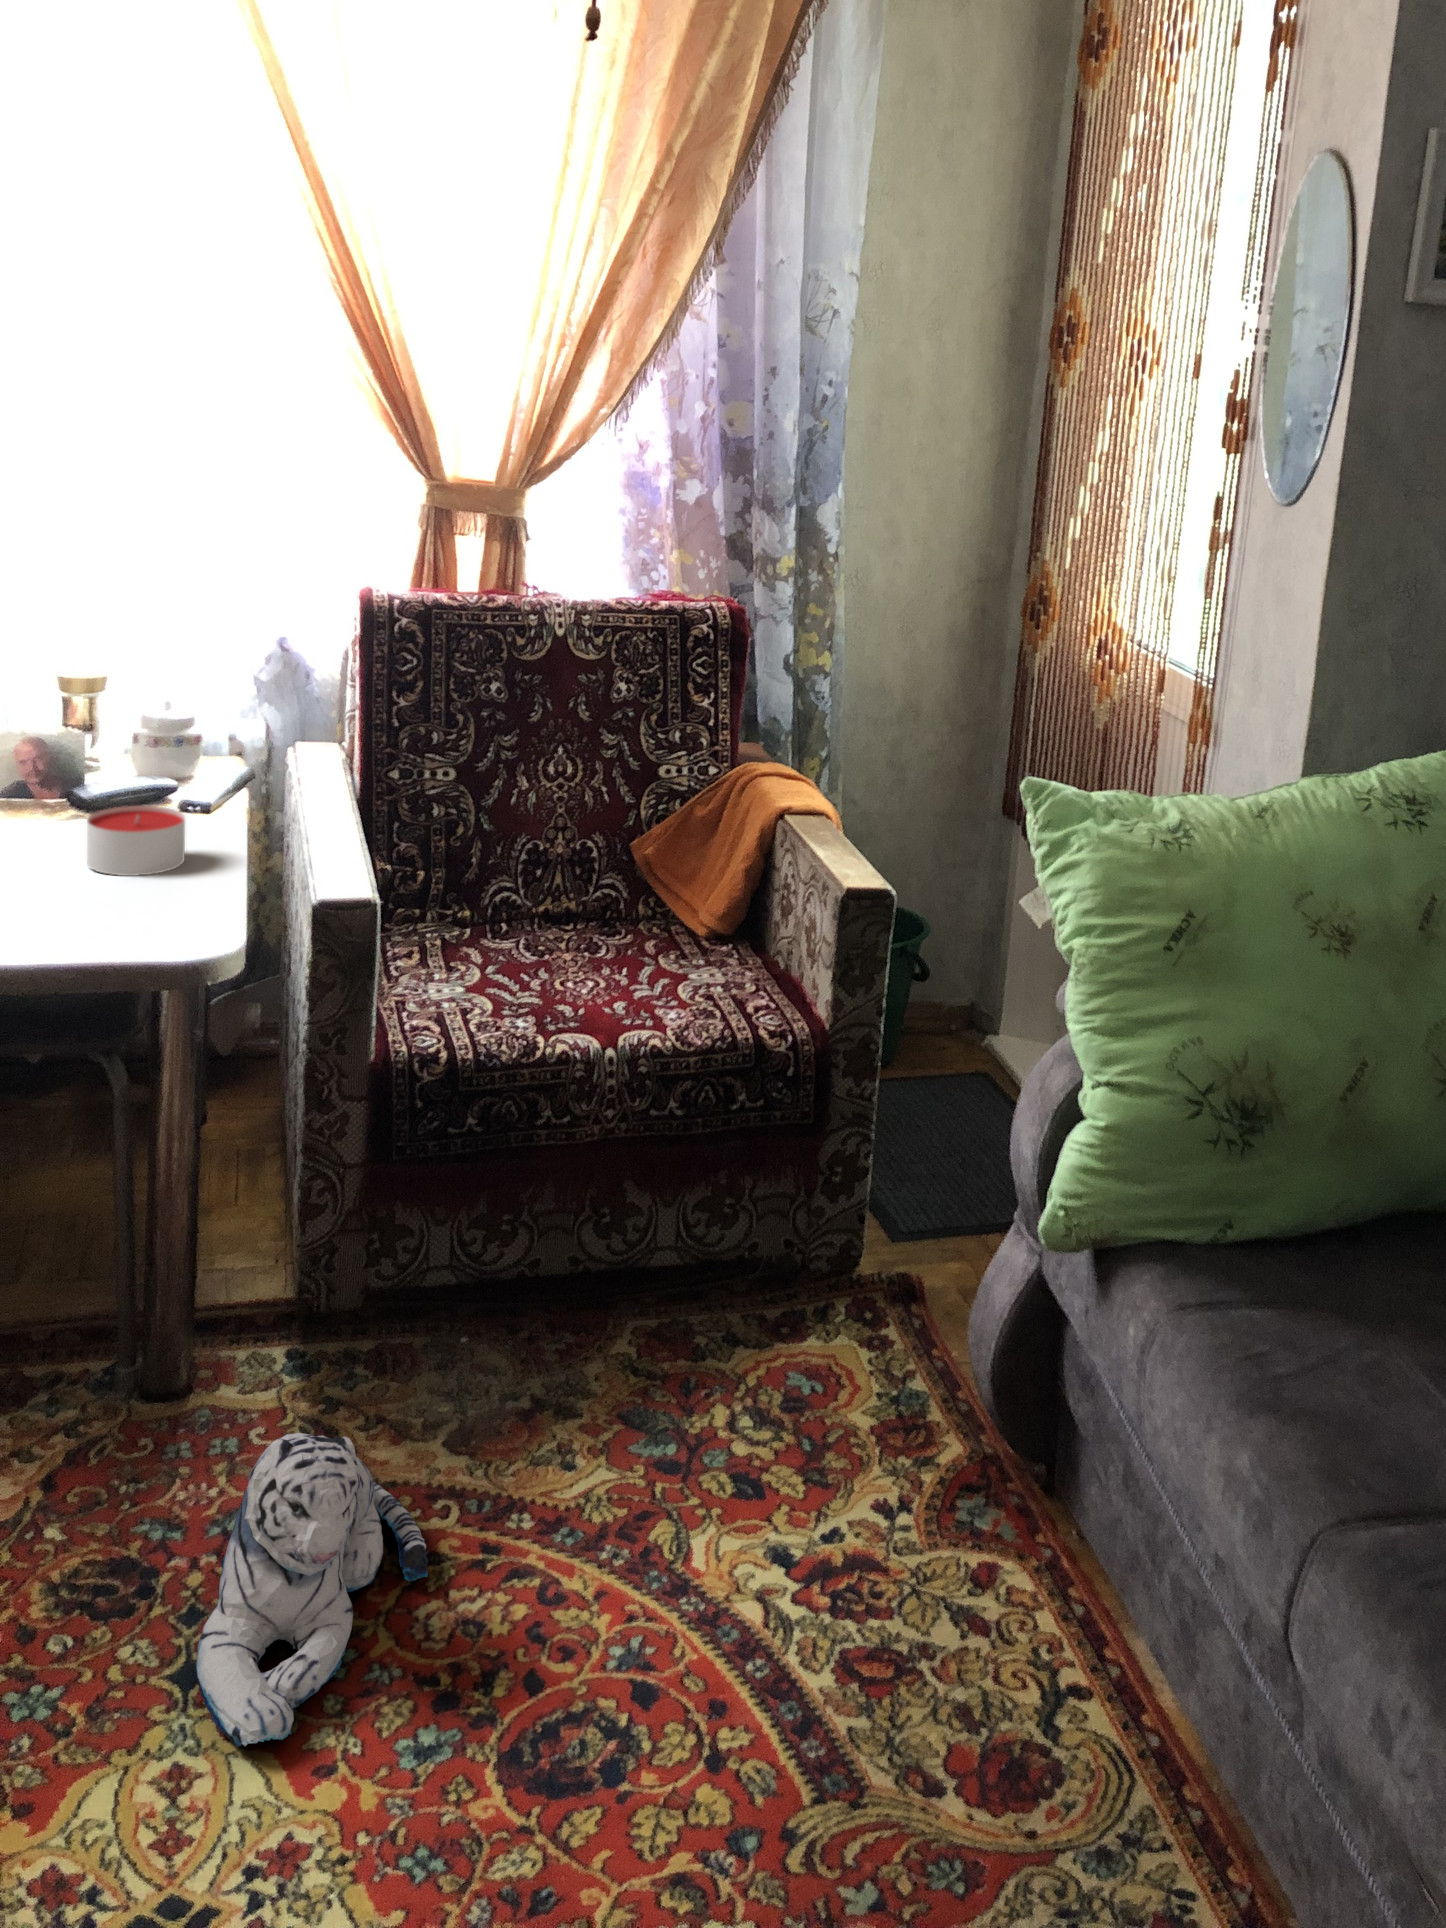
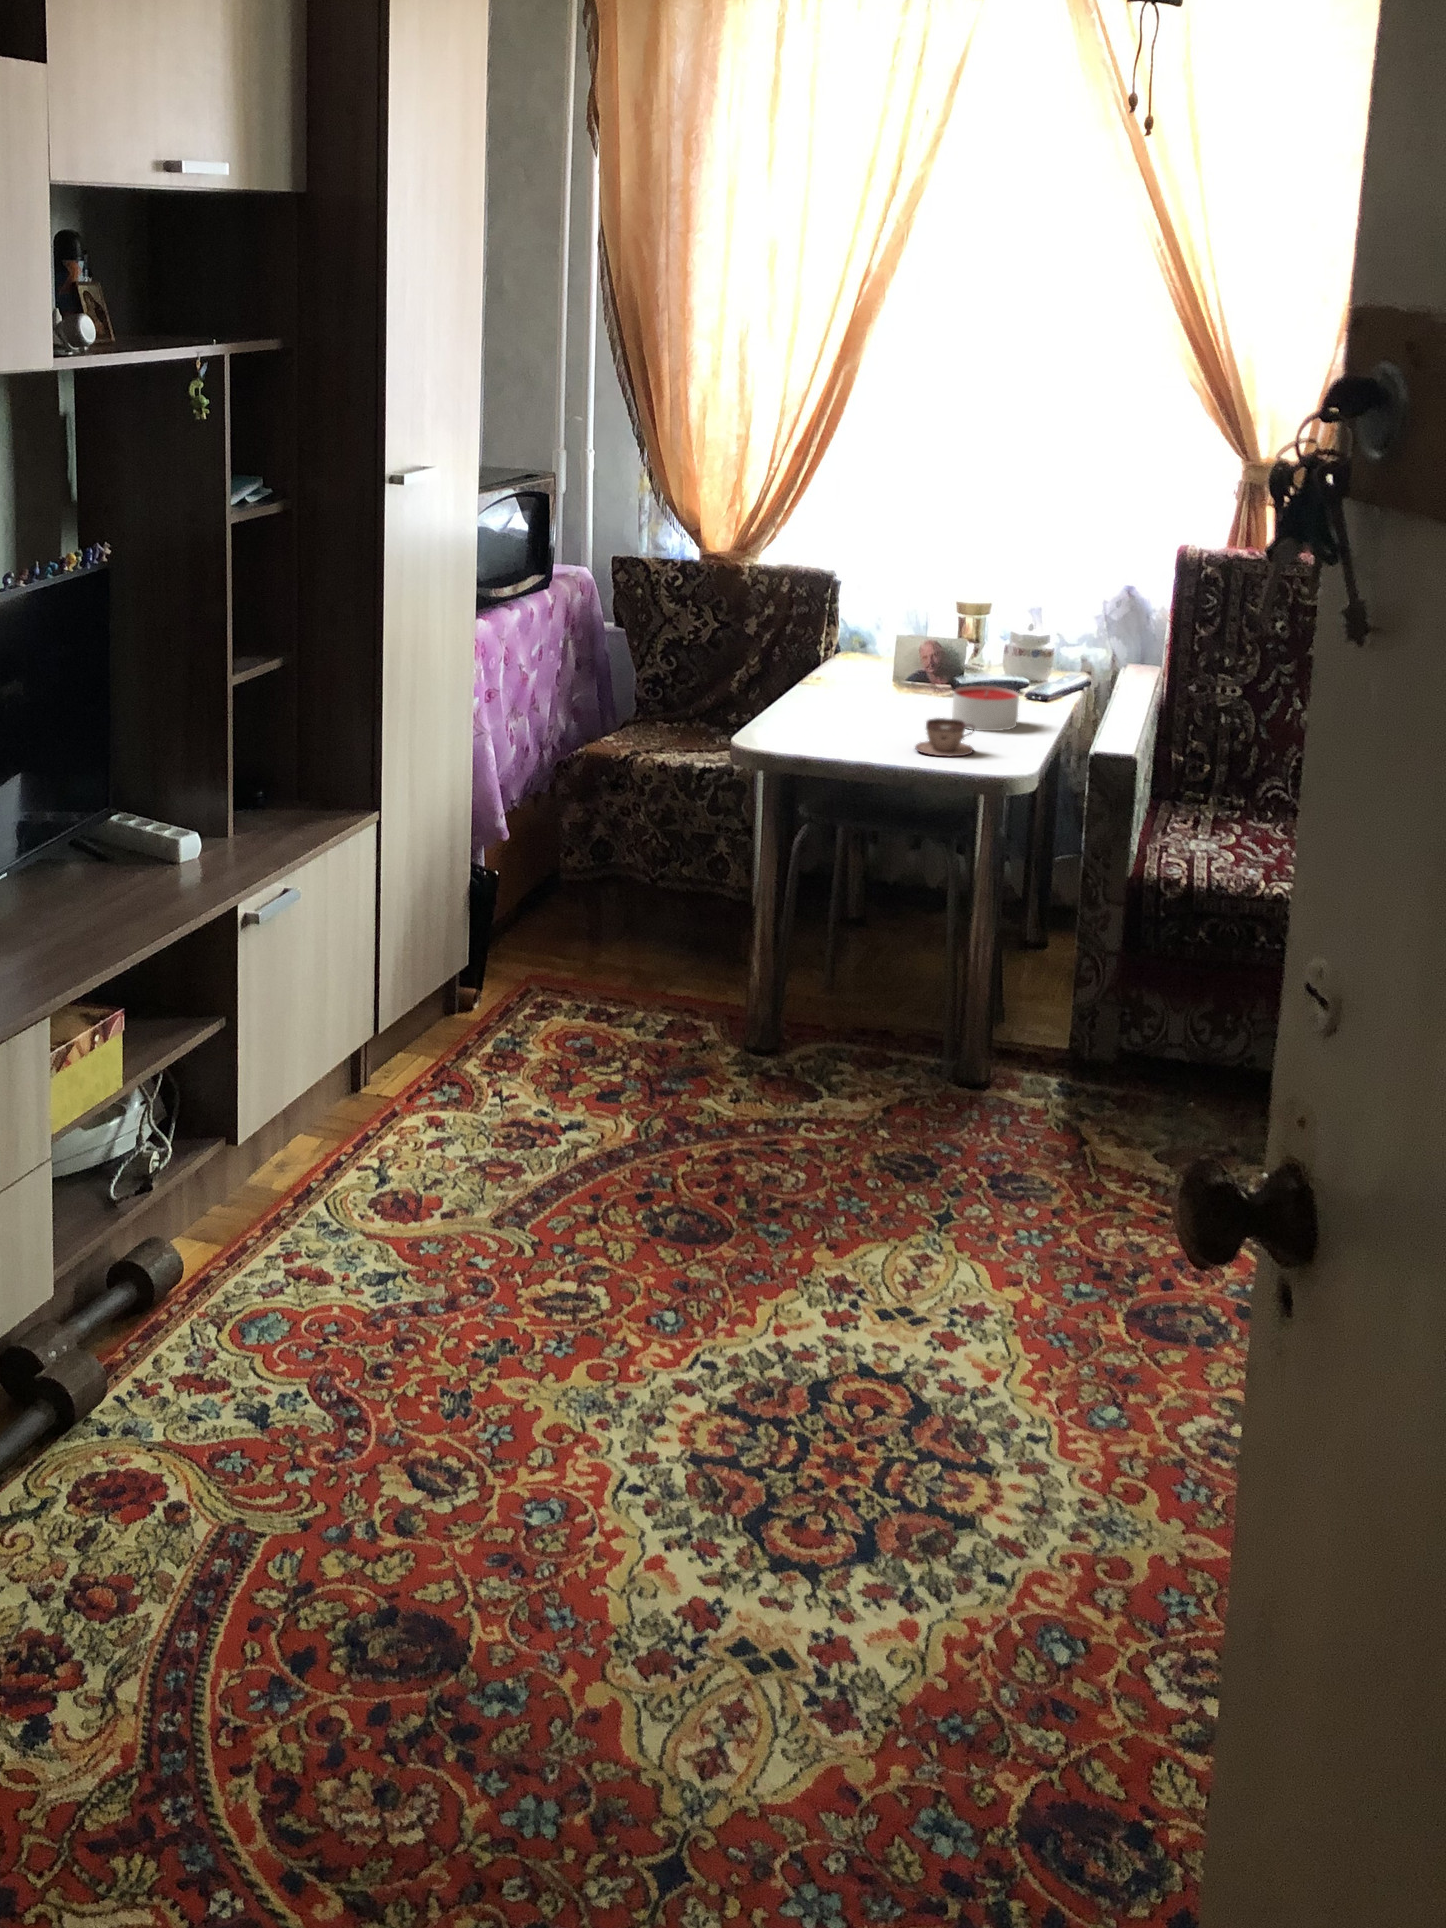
teacup: none [50,875,142,937] -> present [915,718,975,756]
plush toy: present [195,1433,428,1747] -> none [949,1079,1116,1259]

